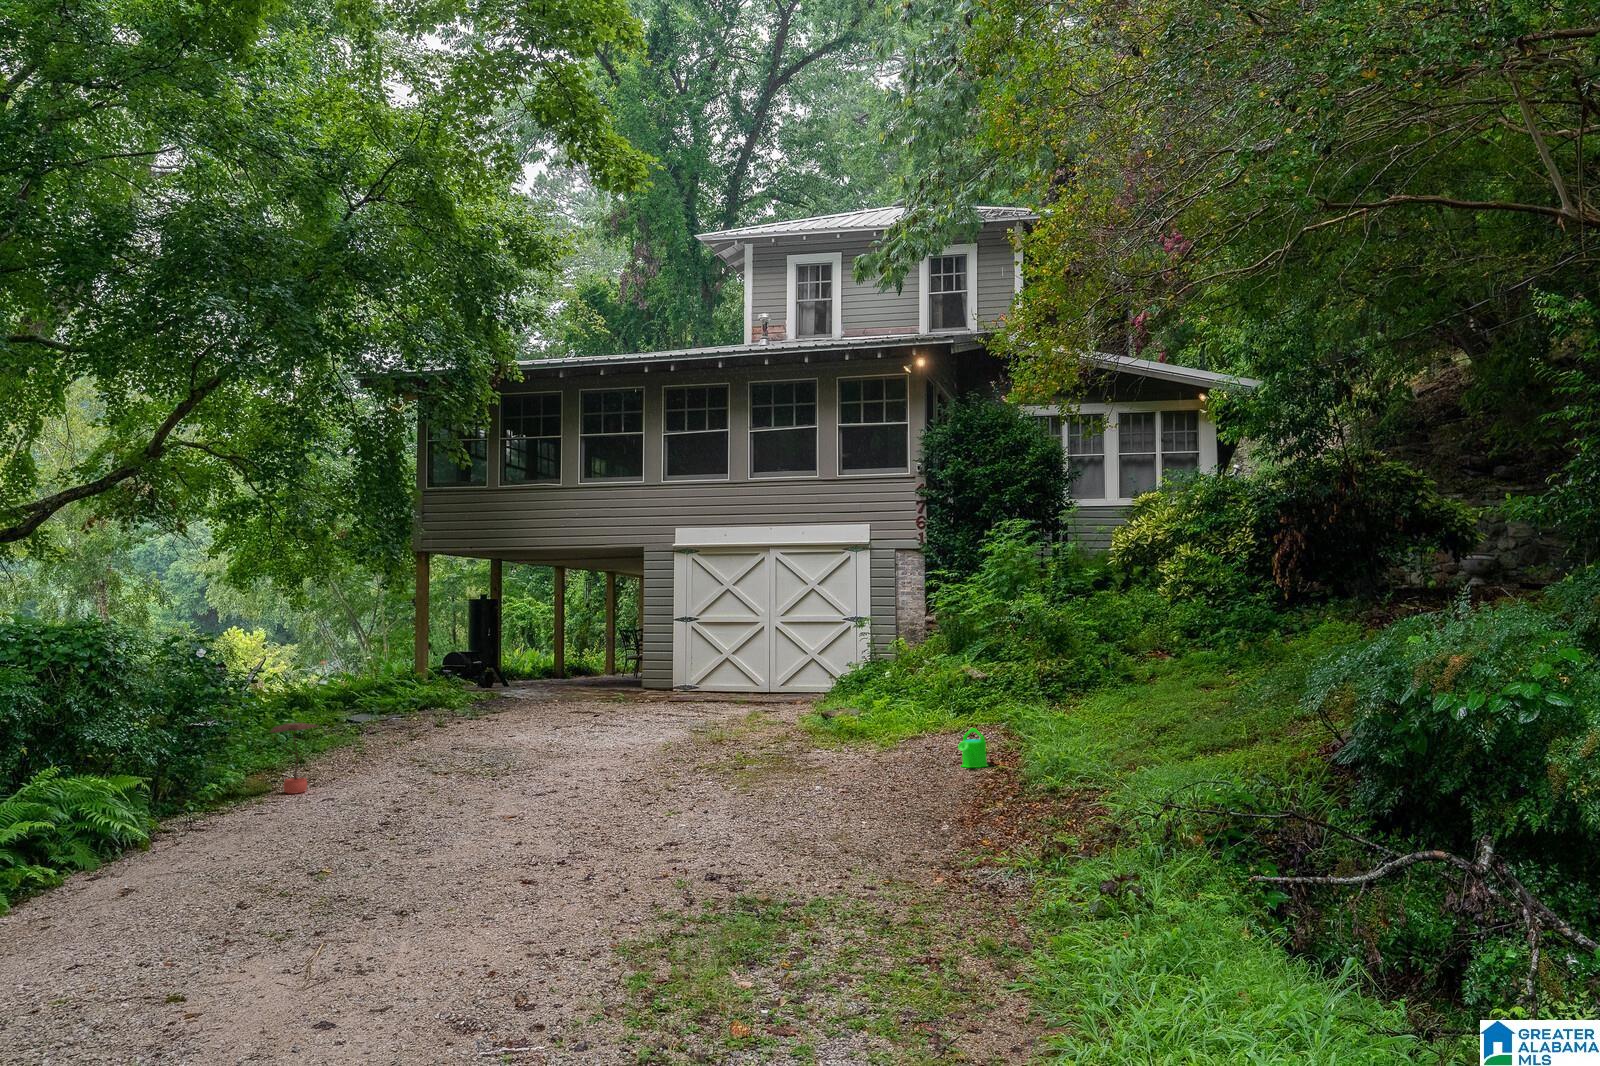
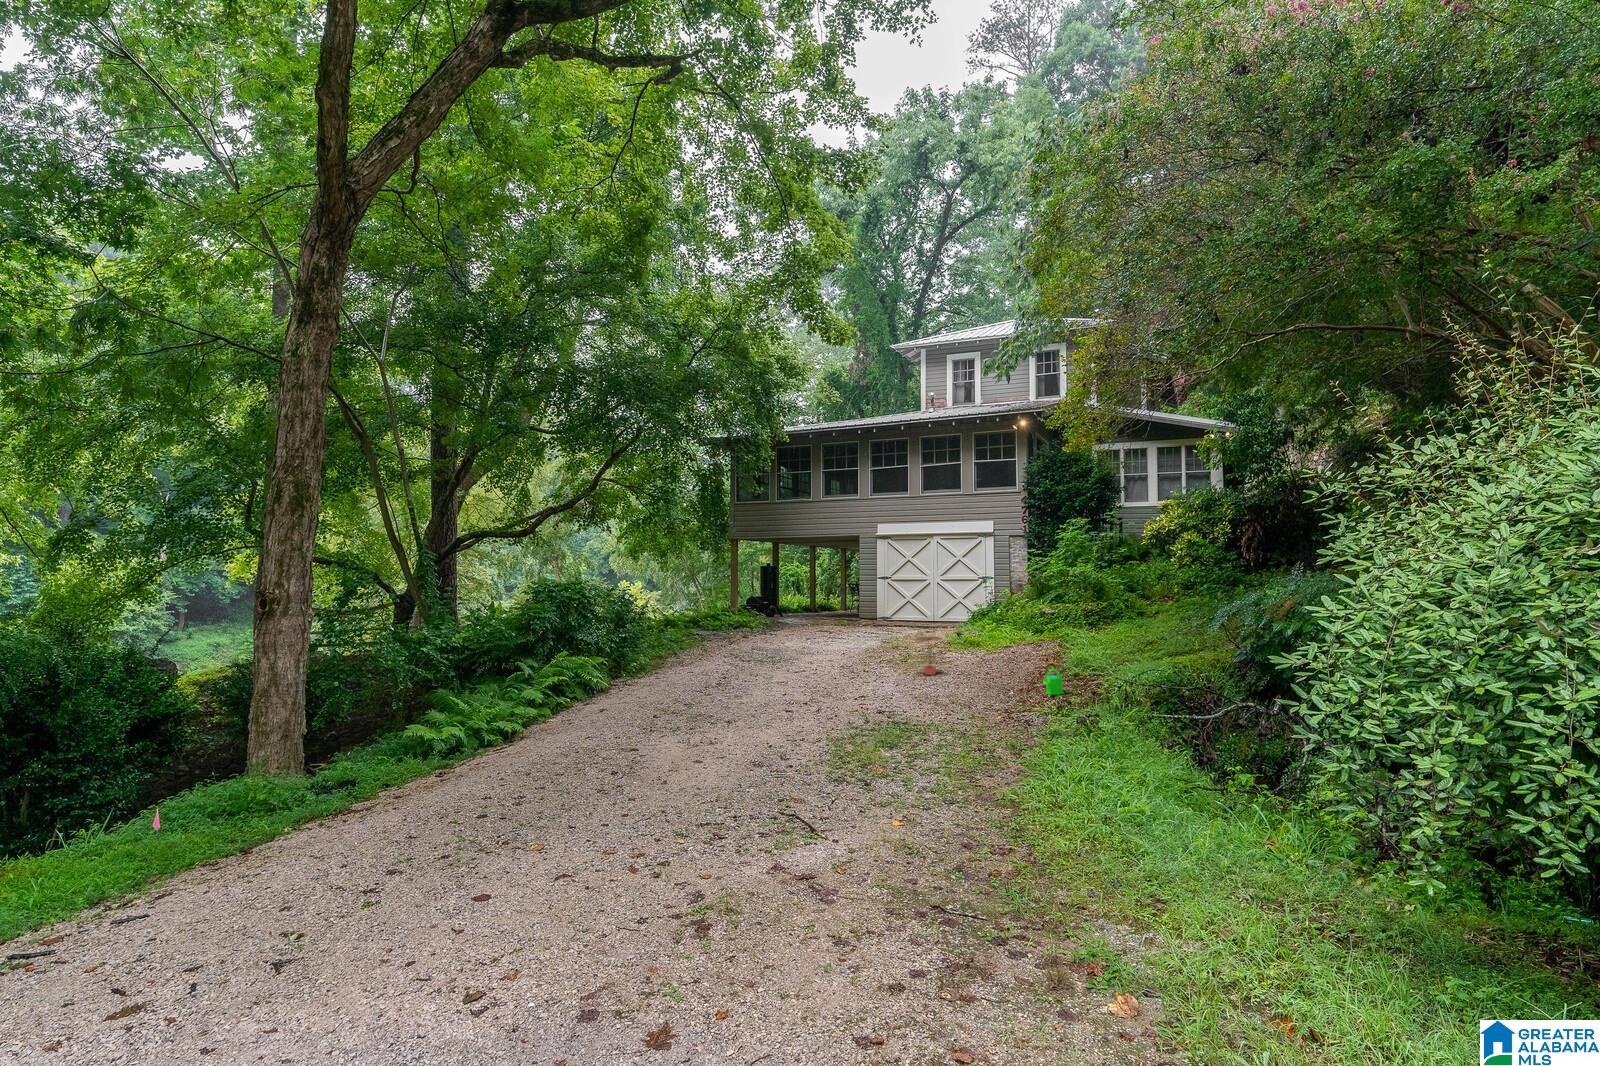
potted plant: present [271,723,319,794] -> present [917,636,941,675]

